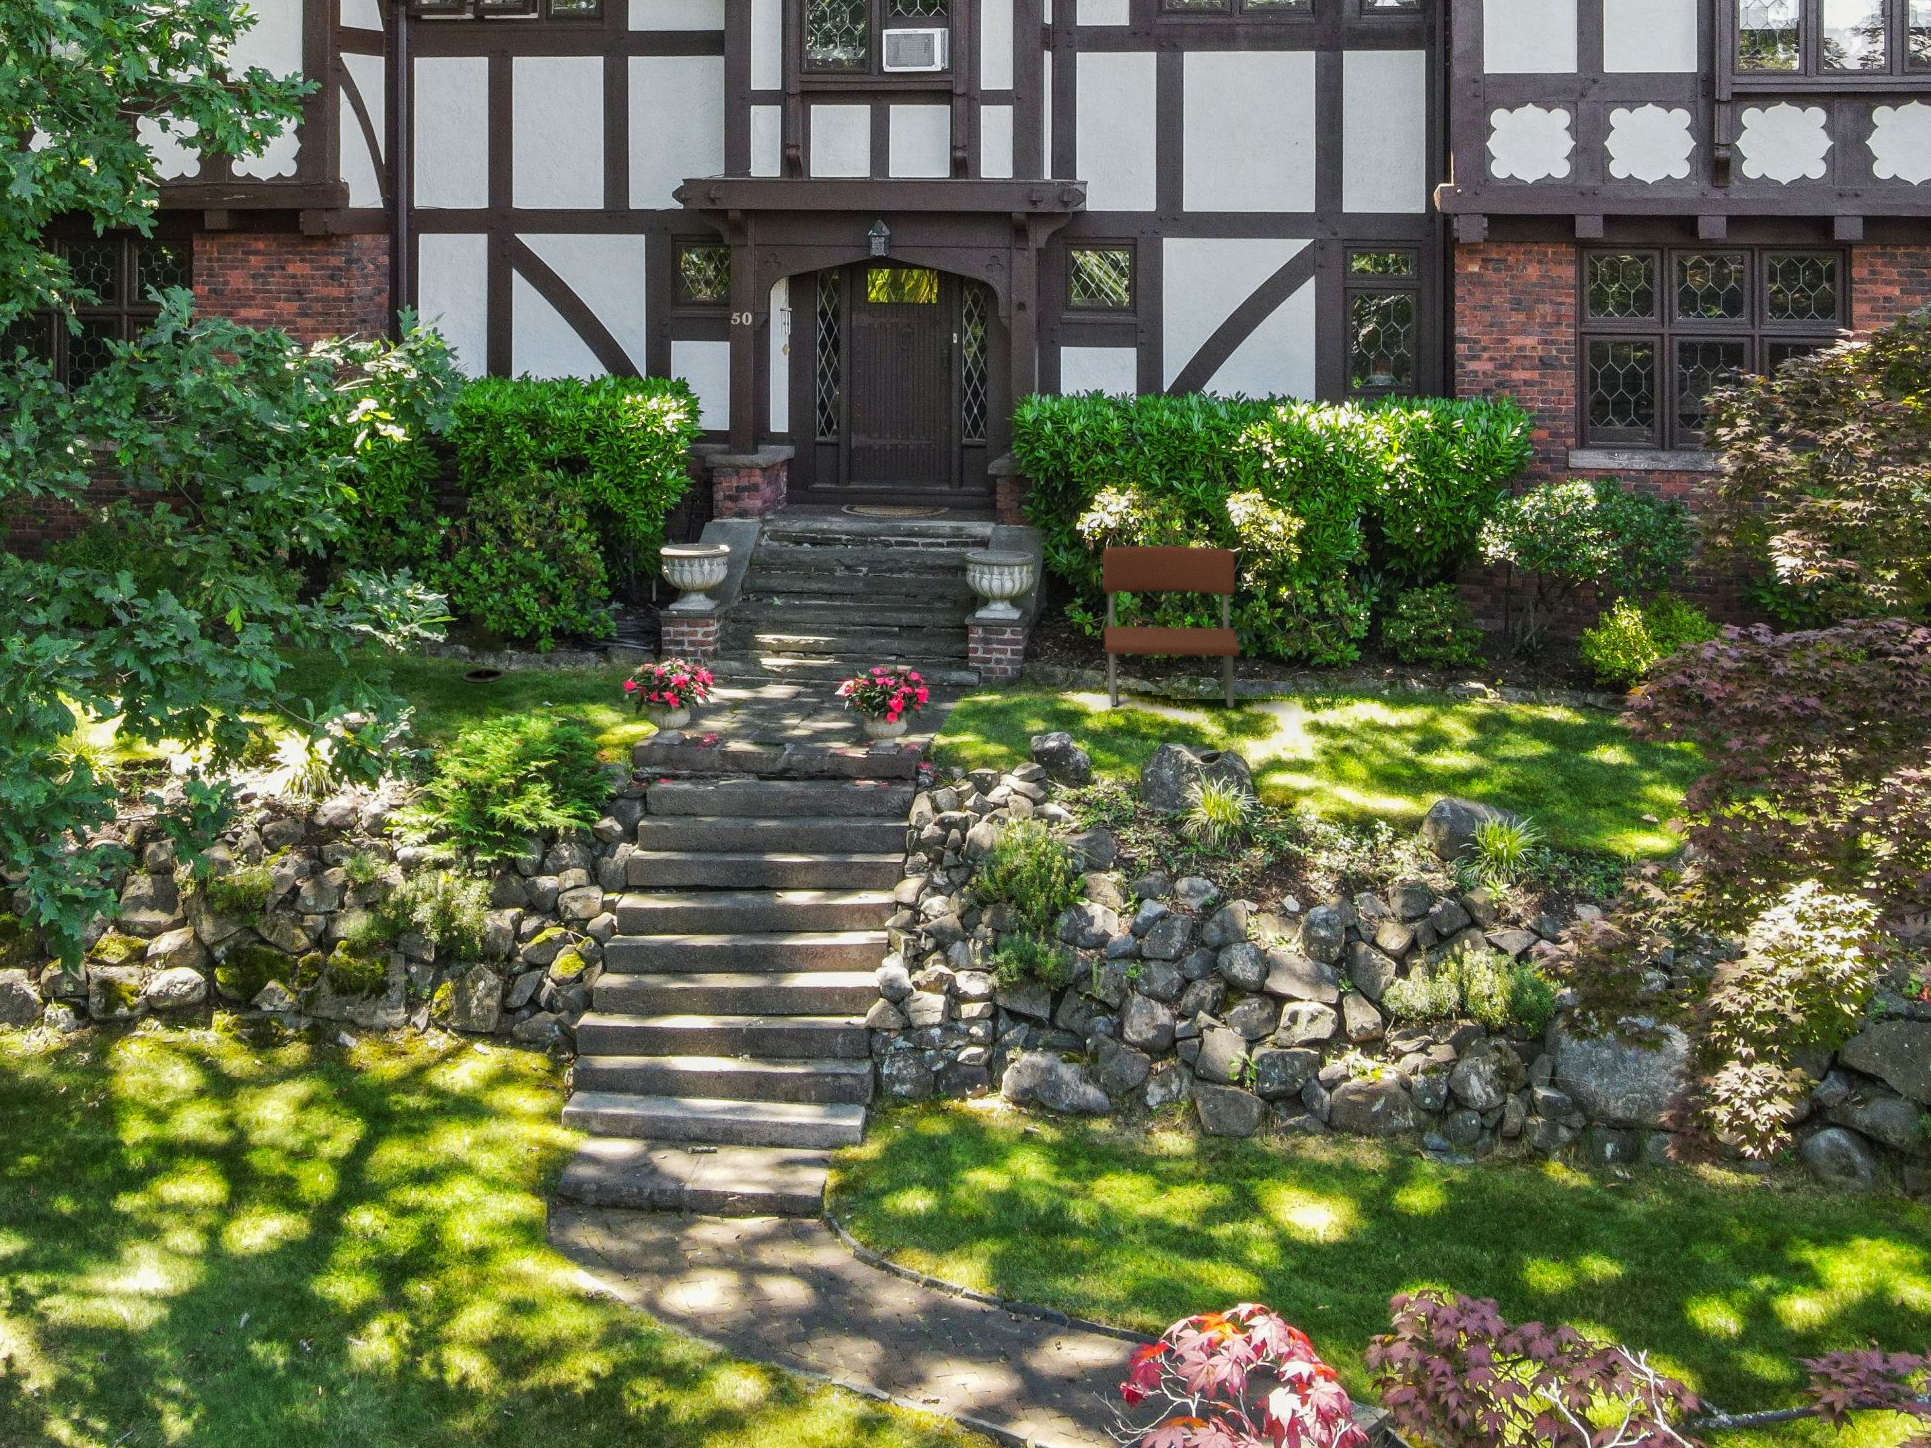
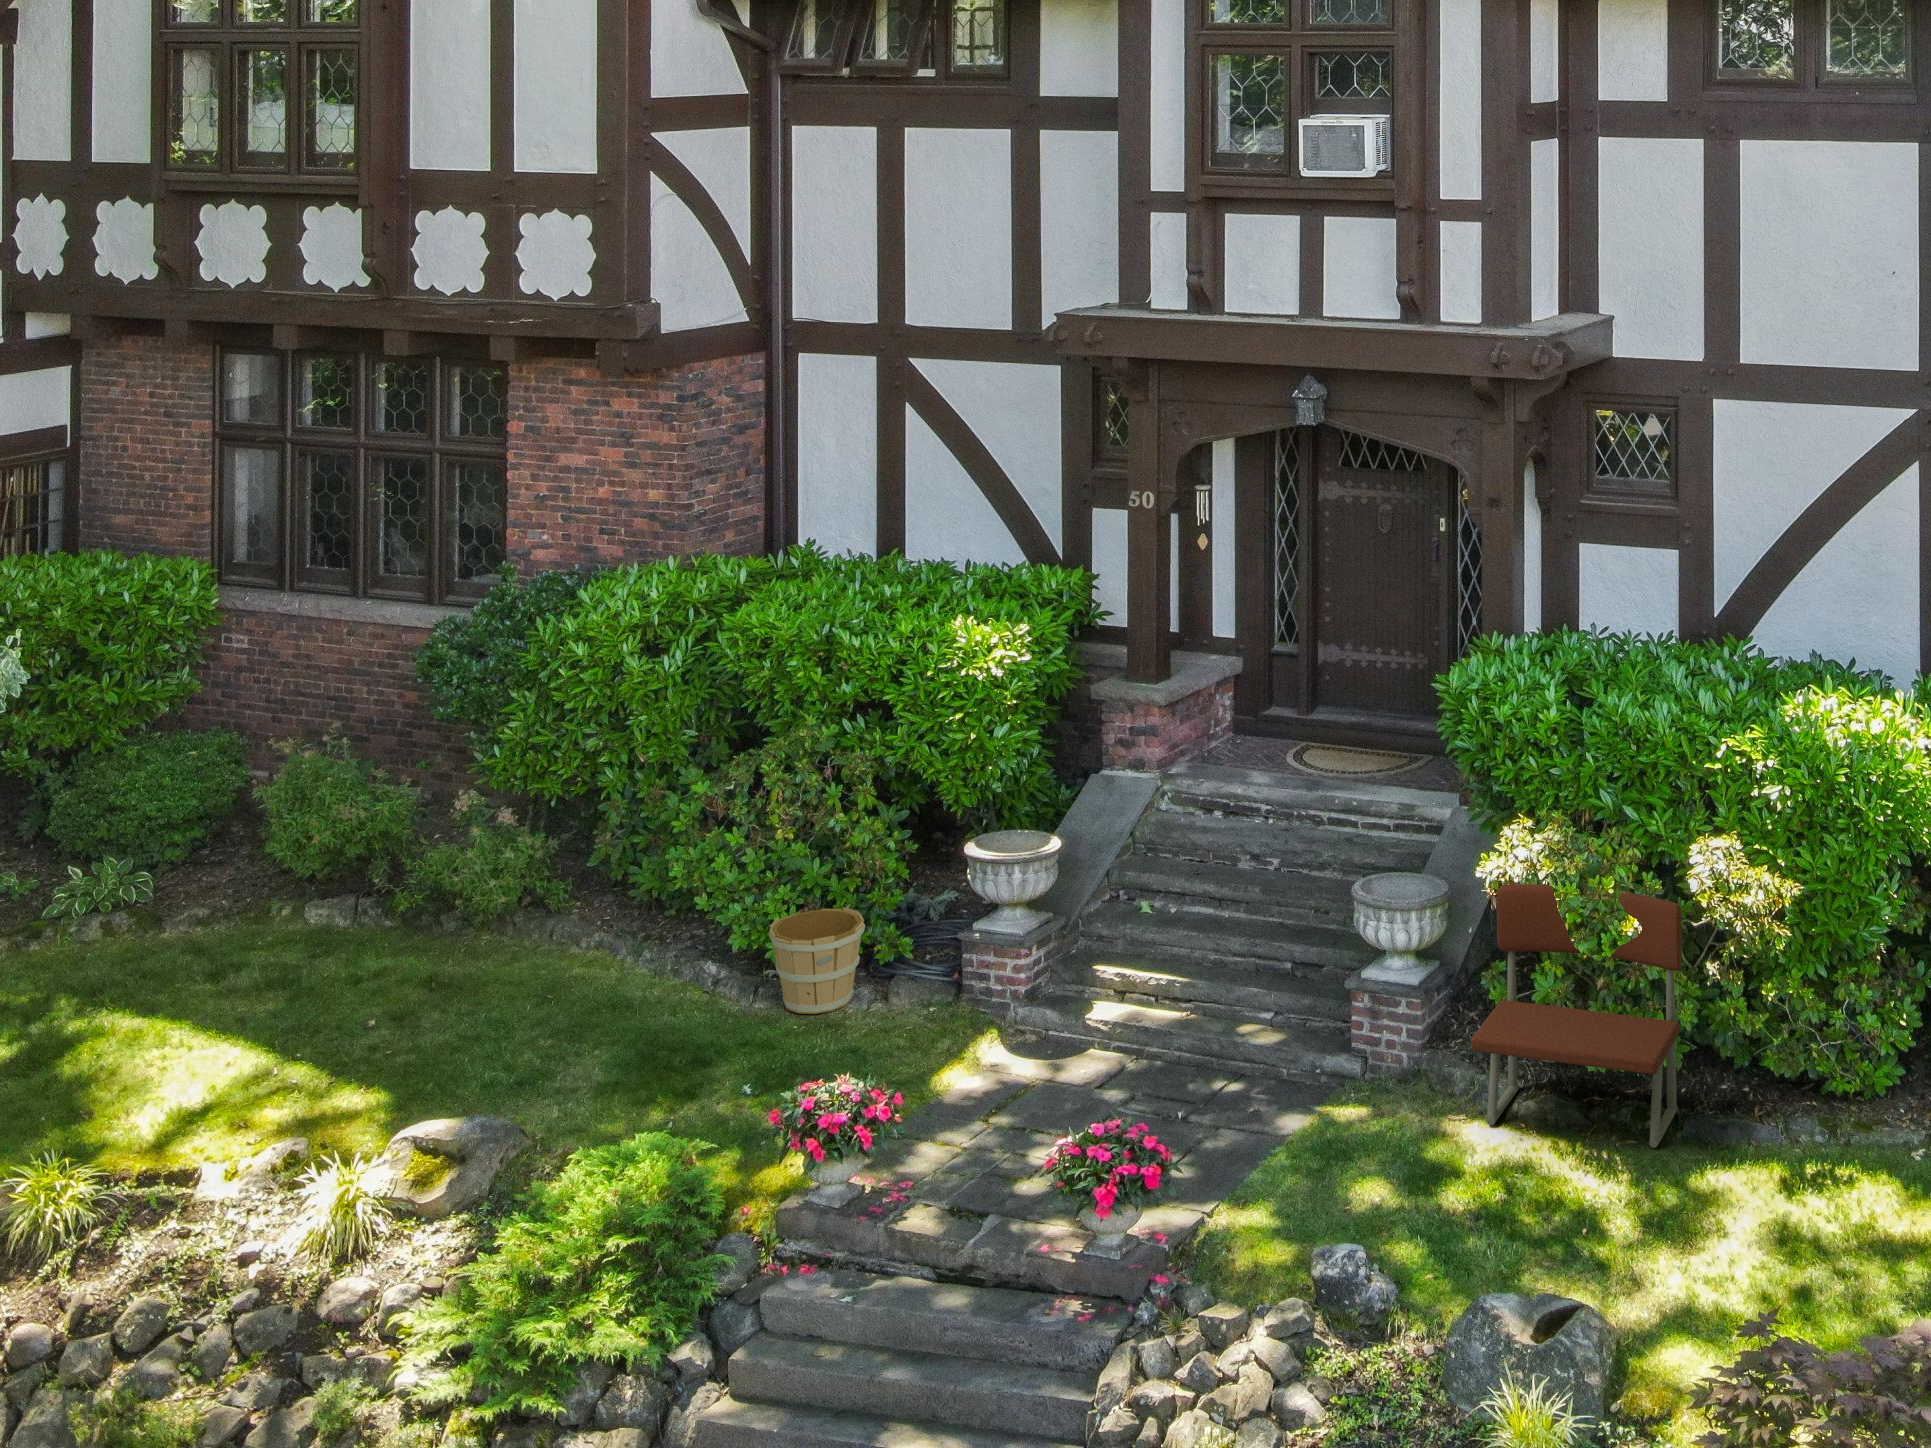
potted tree: present [457,606,504,682] -> none [673,883,749,996]
wooden bucket: none [536,614,603,687] -> present [769,907,865,1014]

